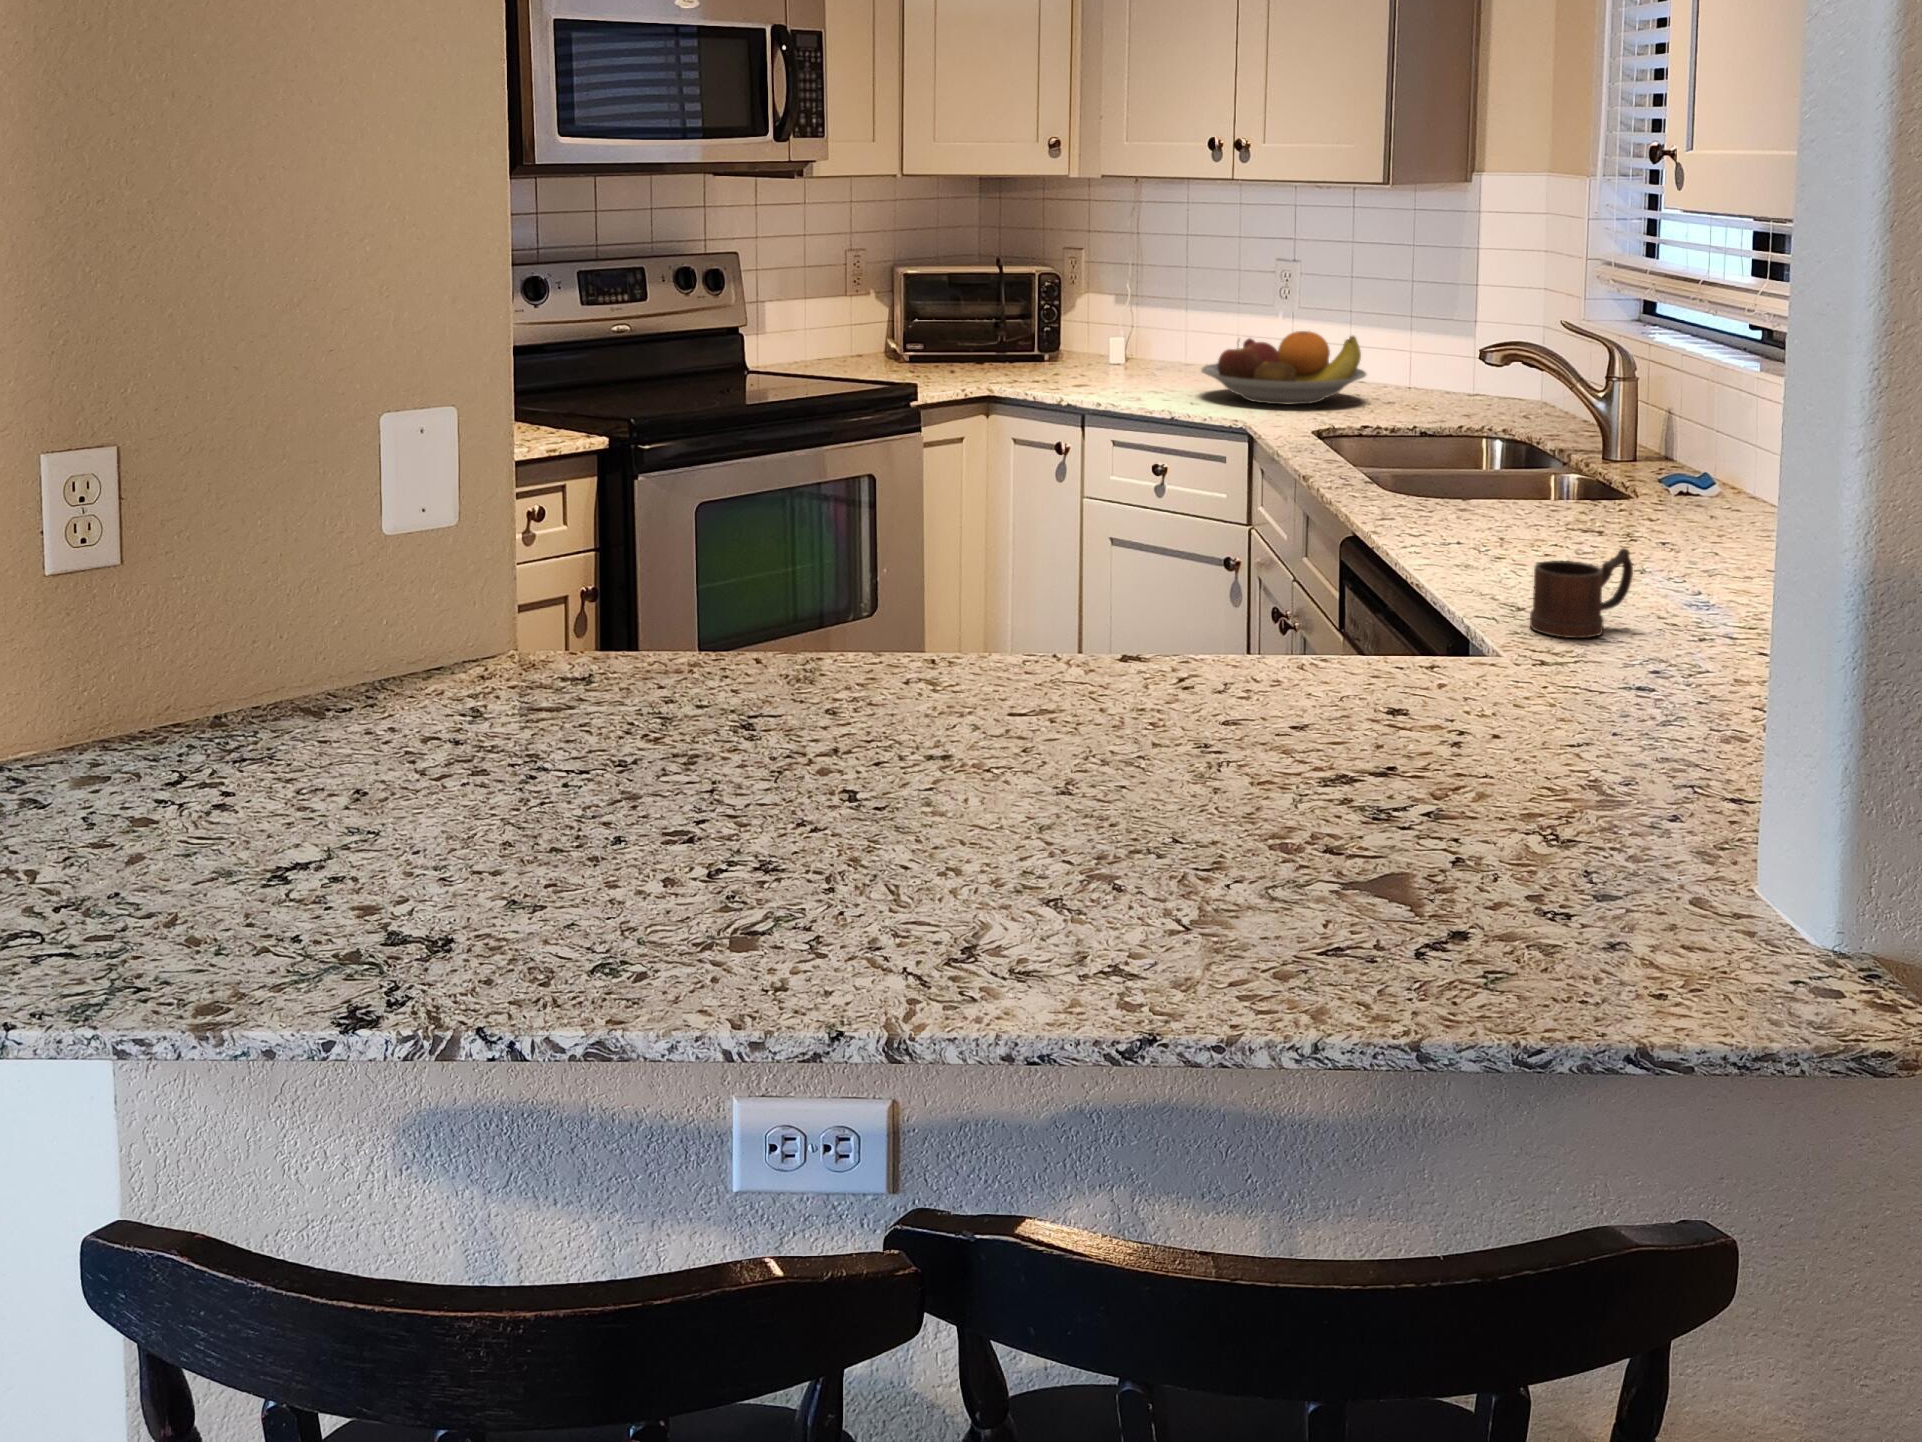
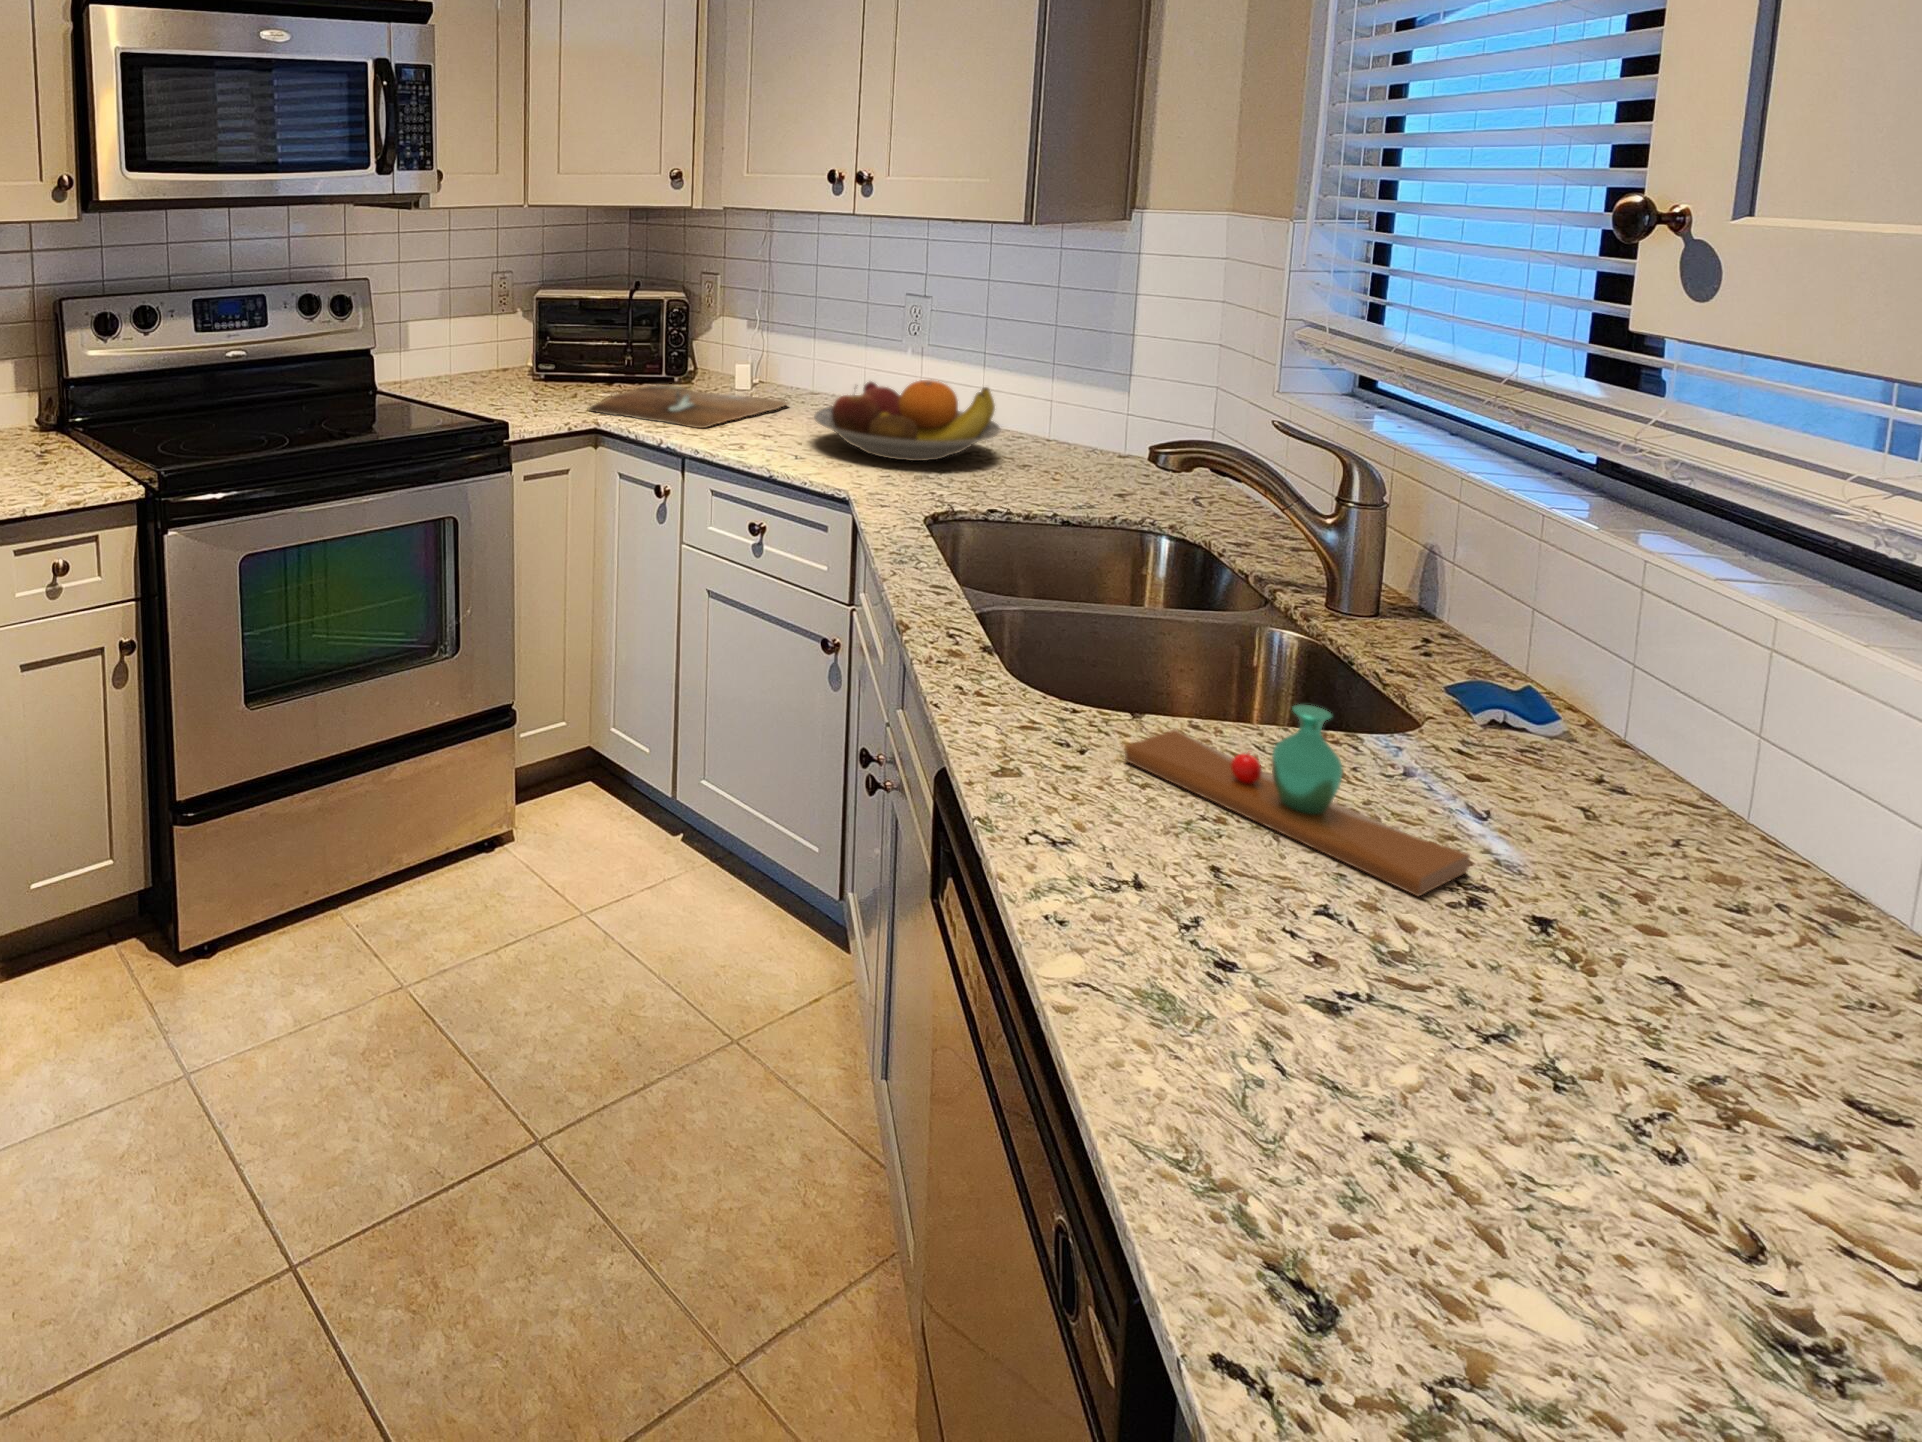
cutting board: none [974,360,1169,390] -> present [588,384,788,428]
vase: none [1467,464,1656,556] -> present [1125,705,1470,896]
mug: present [1530,548,1633,638] -> none [1276,1084,1531,1318]

